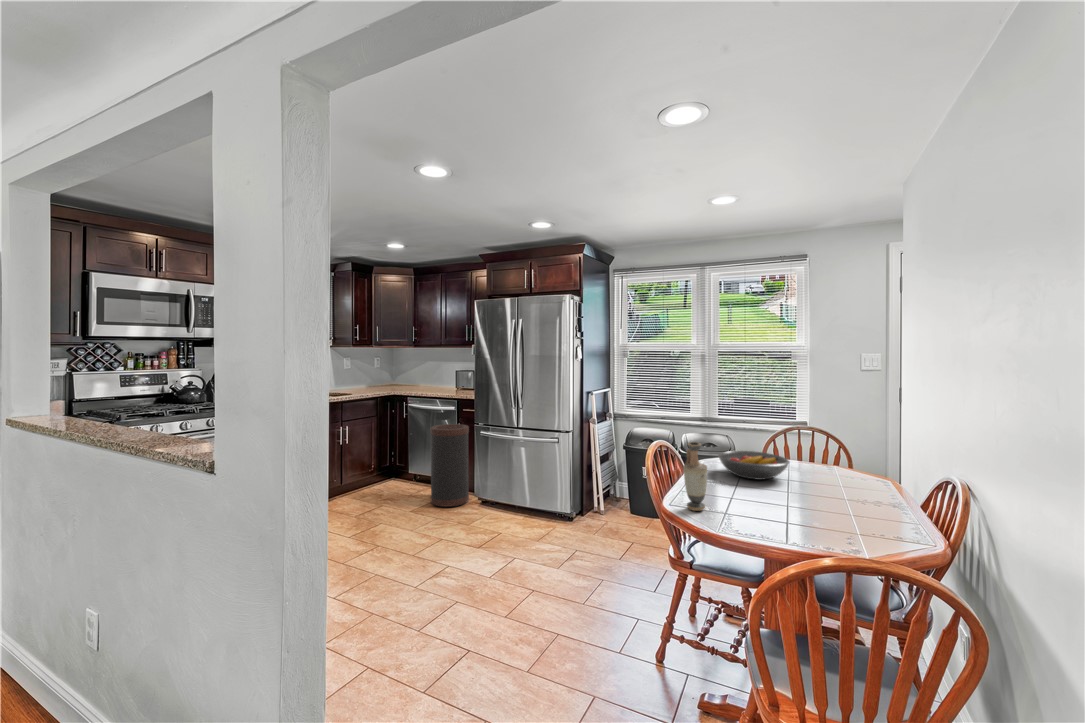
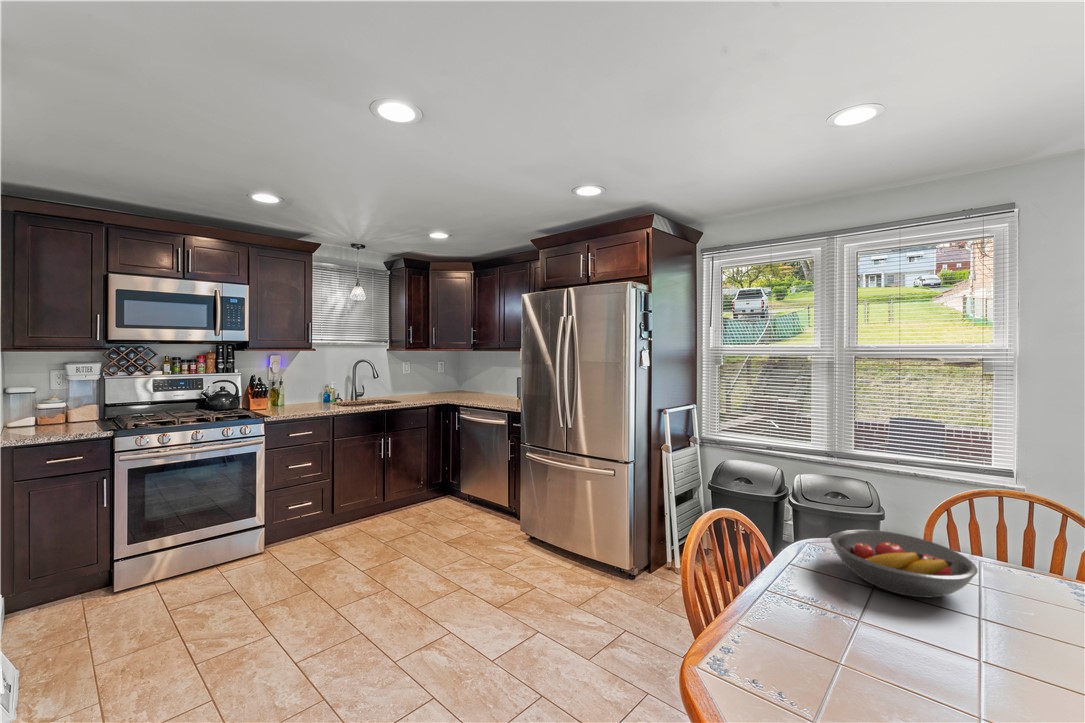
trash can: present [430,424,469,507] -> none [470,442,515,543]
vase: present [684,442,707,511] -> none [734,539,782,679]

